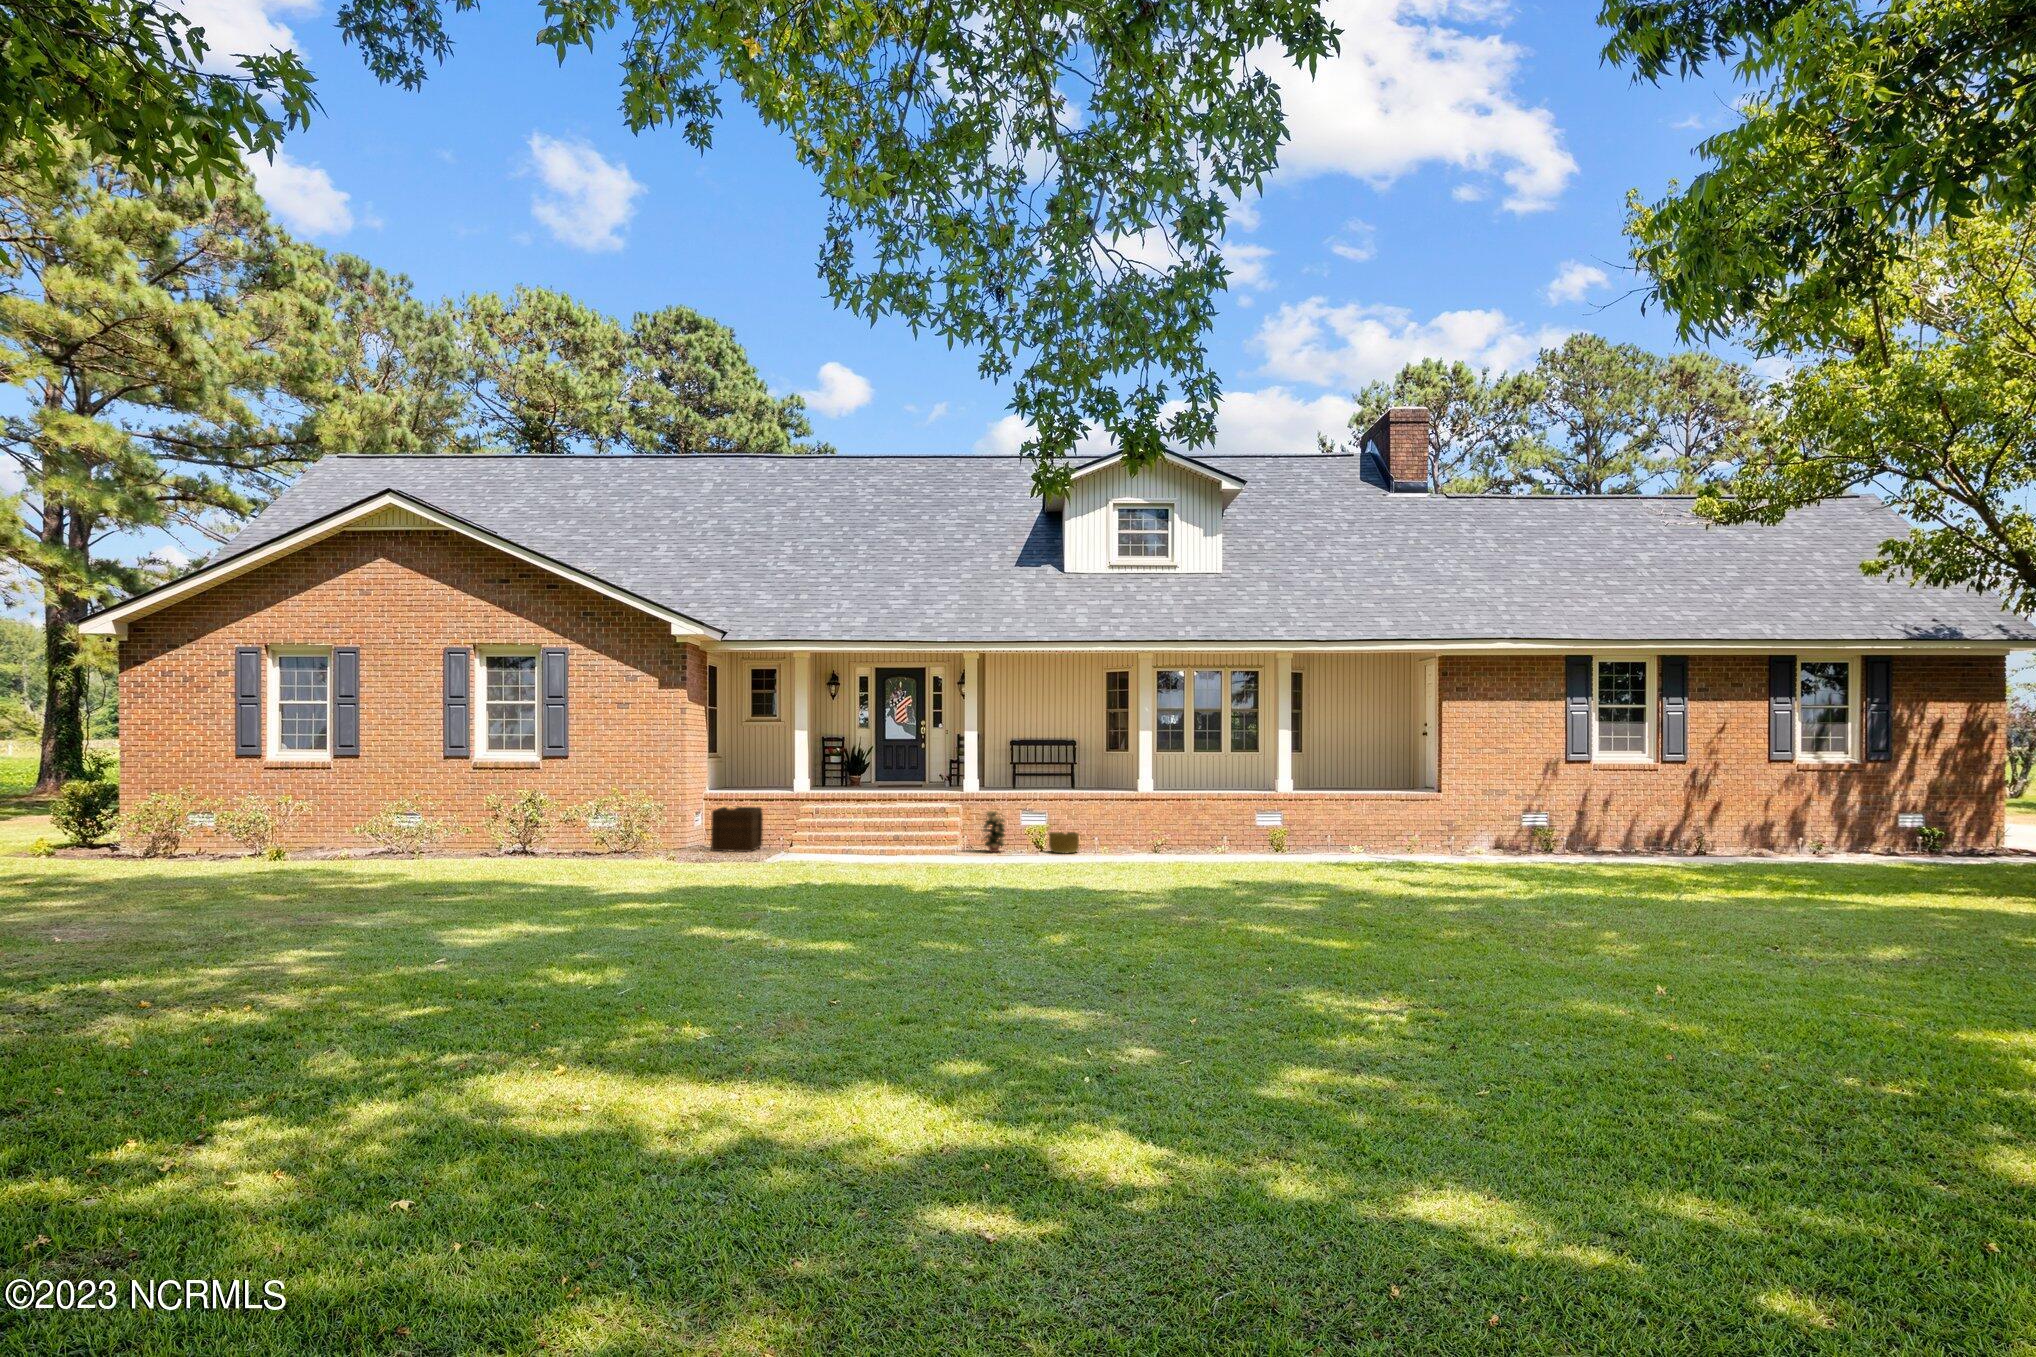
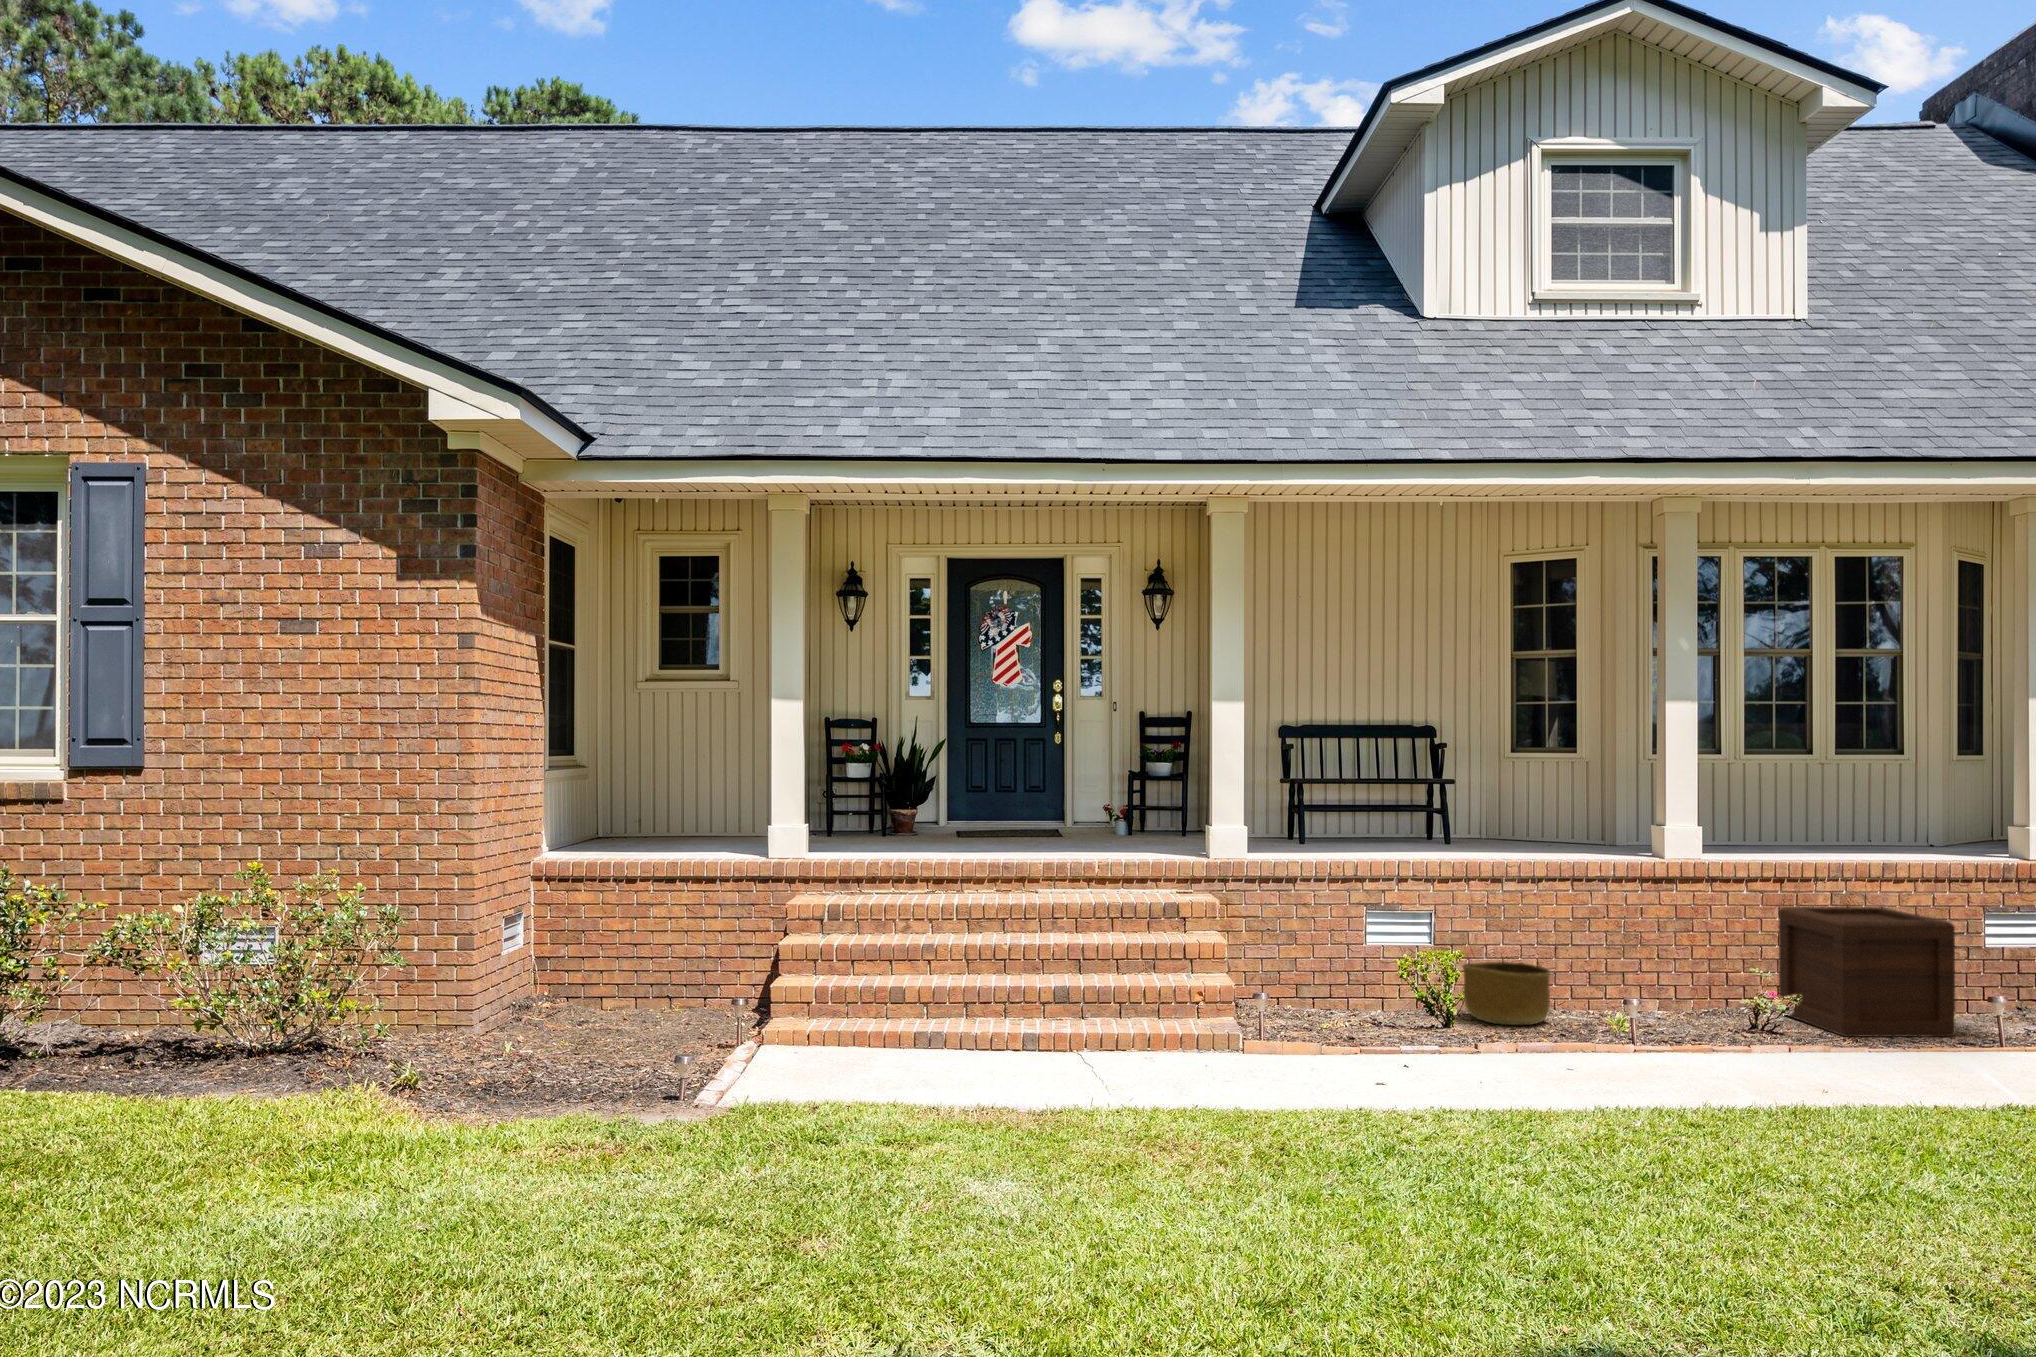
wooden crate: present [711,807,763,852] -> present [1779,907,1955,1037]
decorative plant: present [983,811,1005,852] -> none [1276,908,1358,1022]

